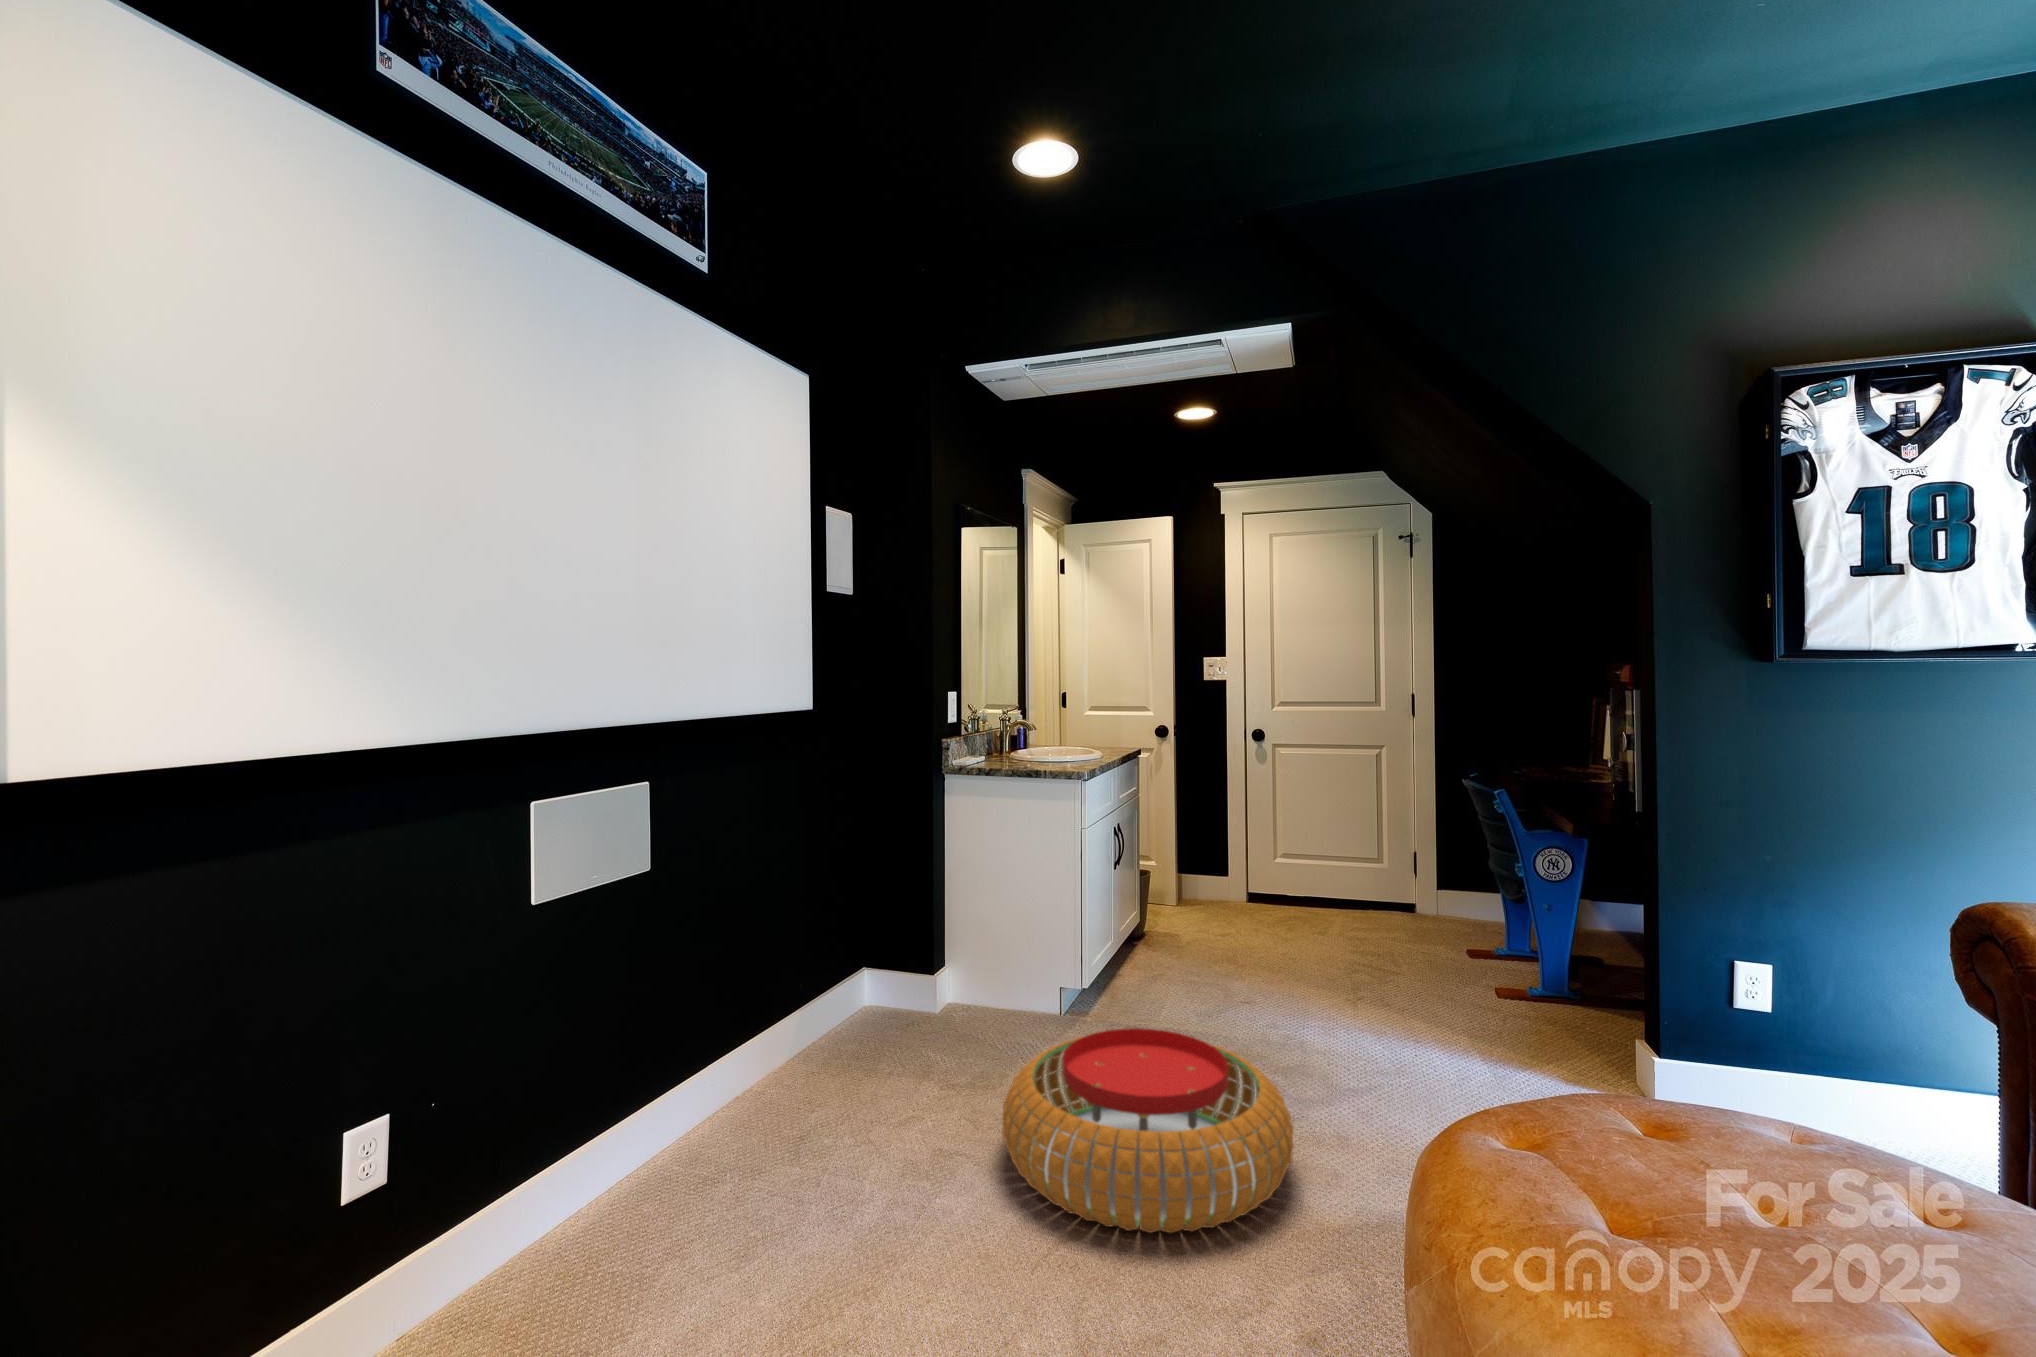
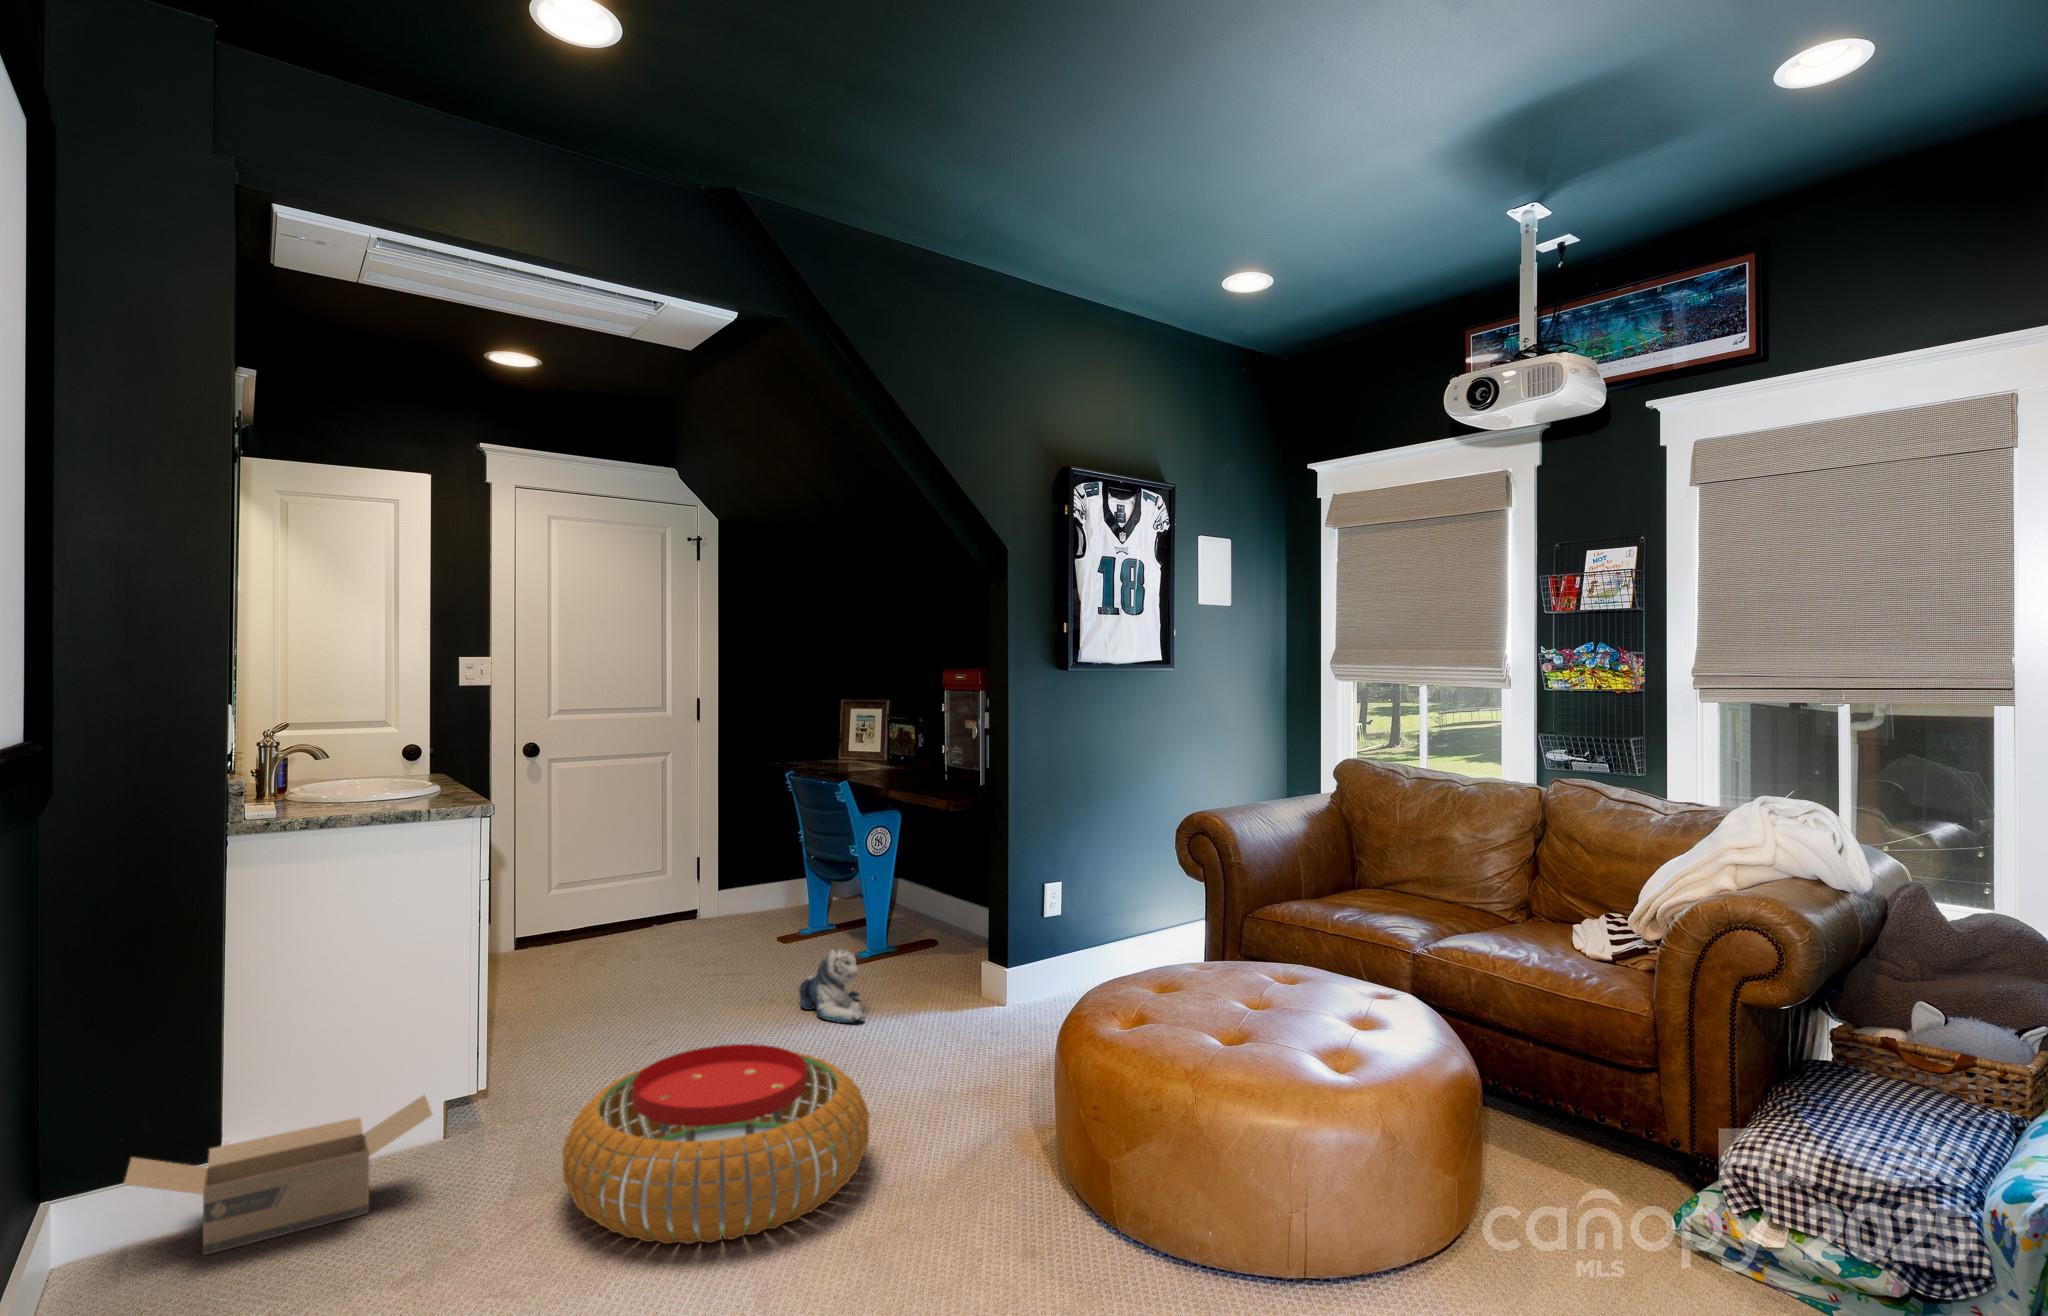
plush toy: none [1407,975,1482,1063] -> present [799,949,864,1023]
cardboard box: none [808,983,988,1074] -> present [124,1095,432,1255]

